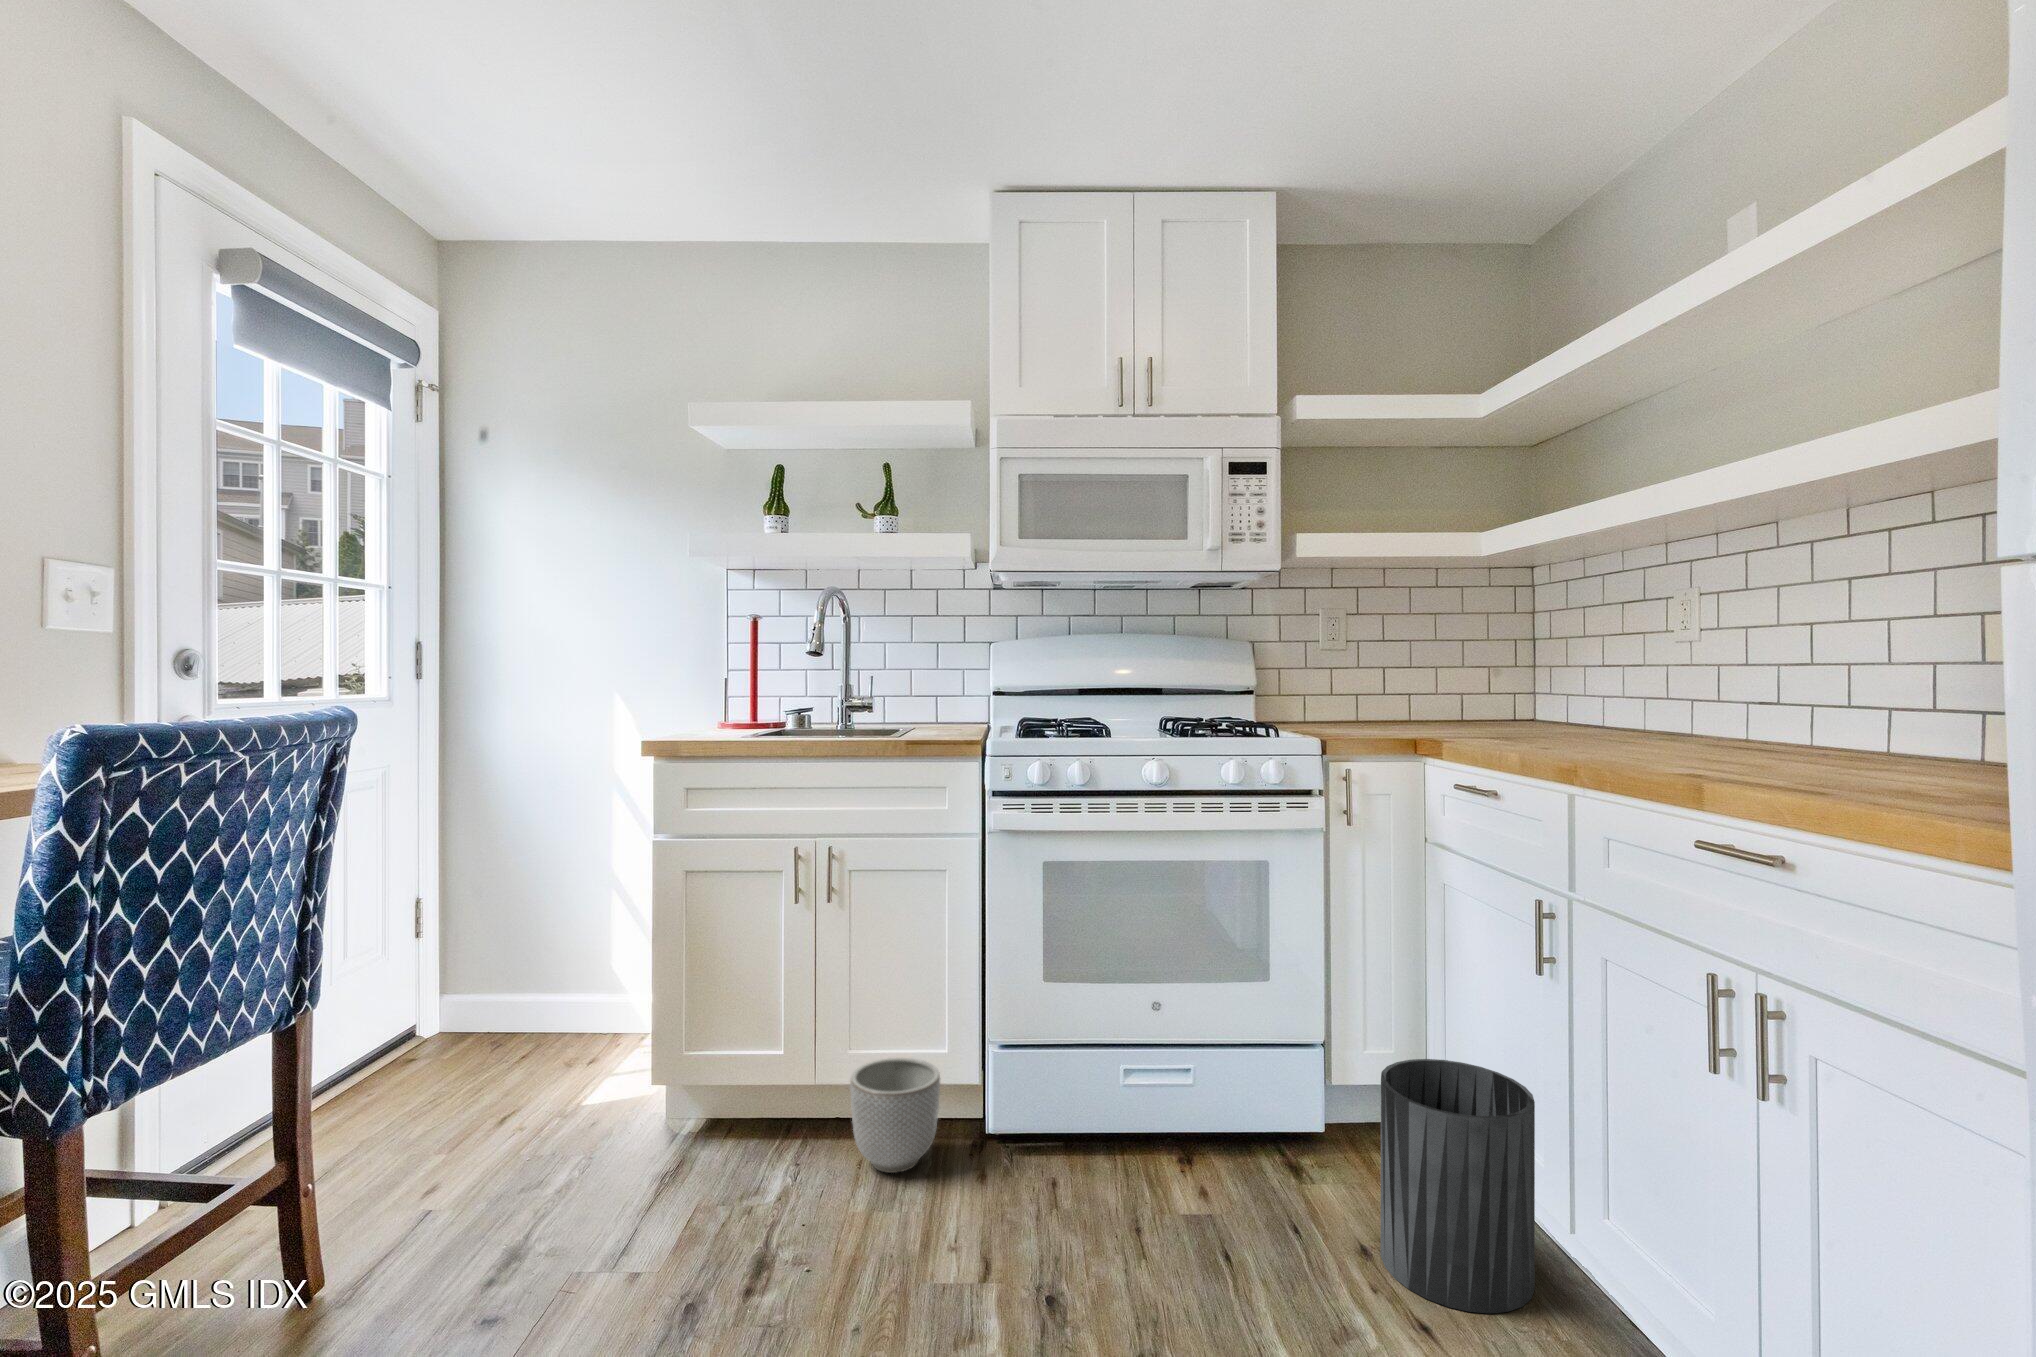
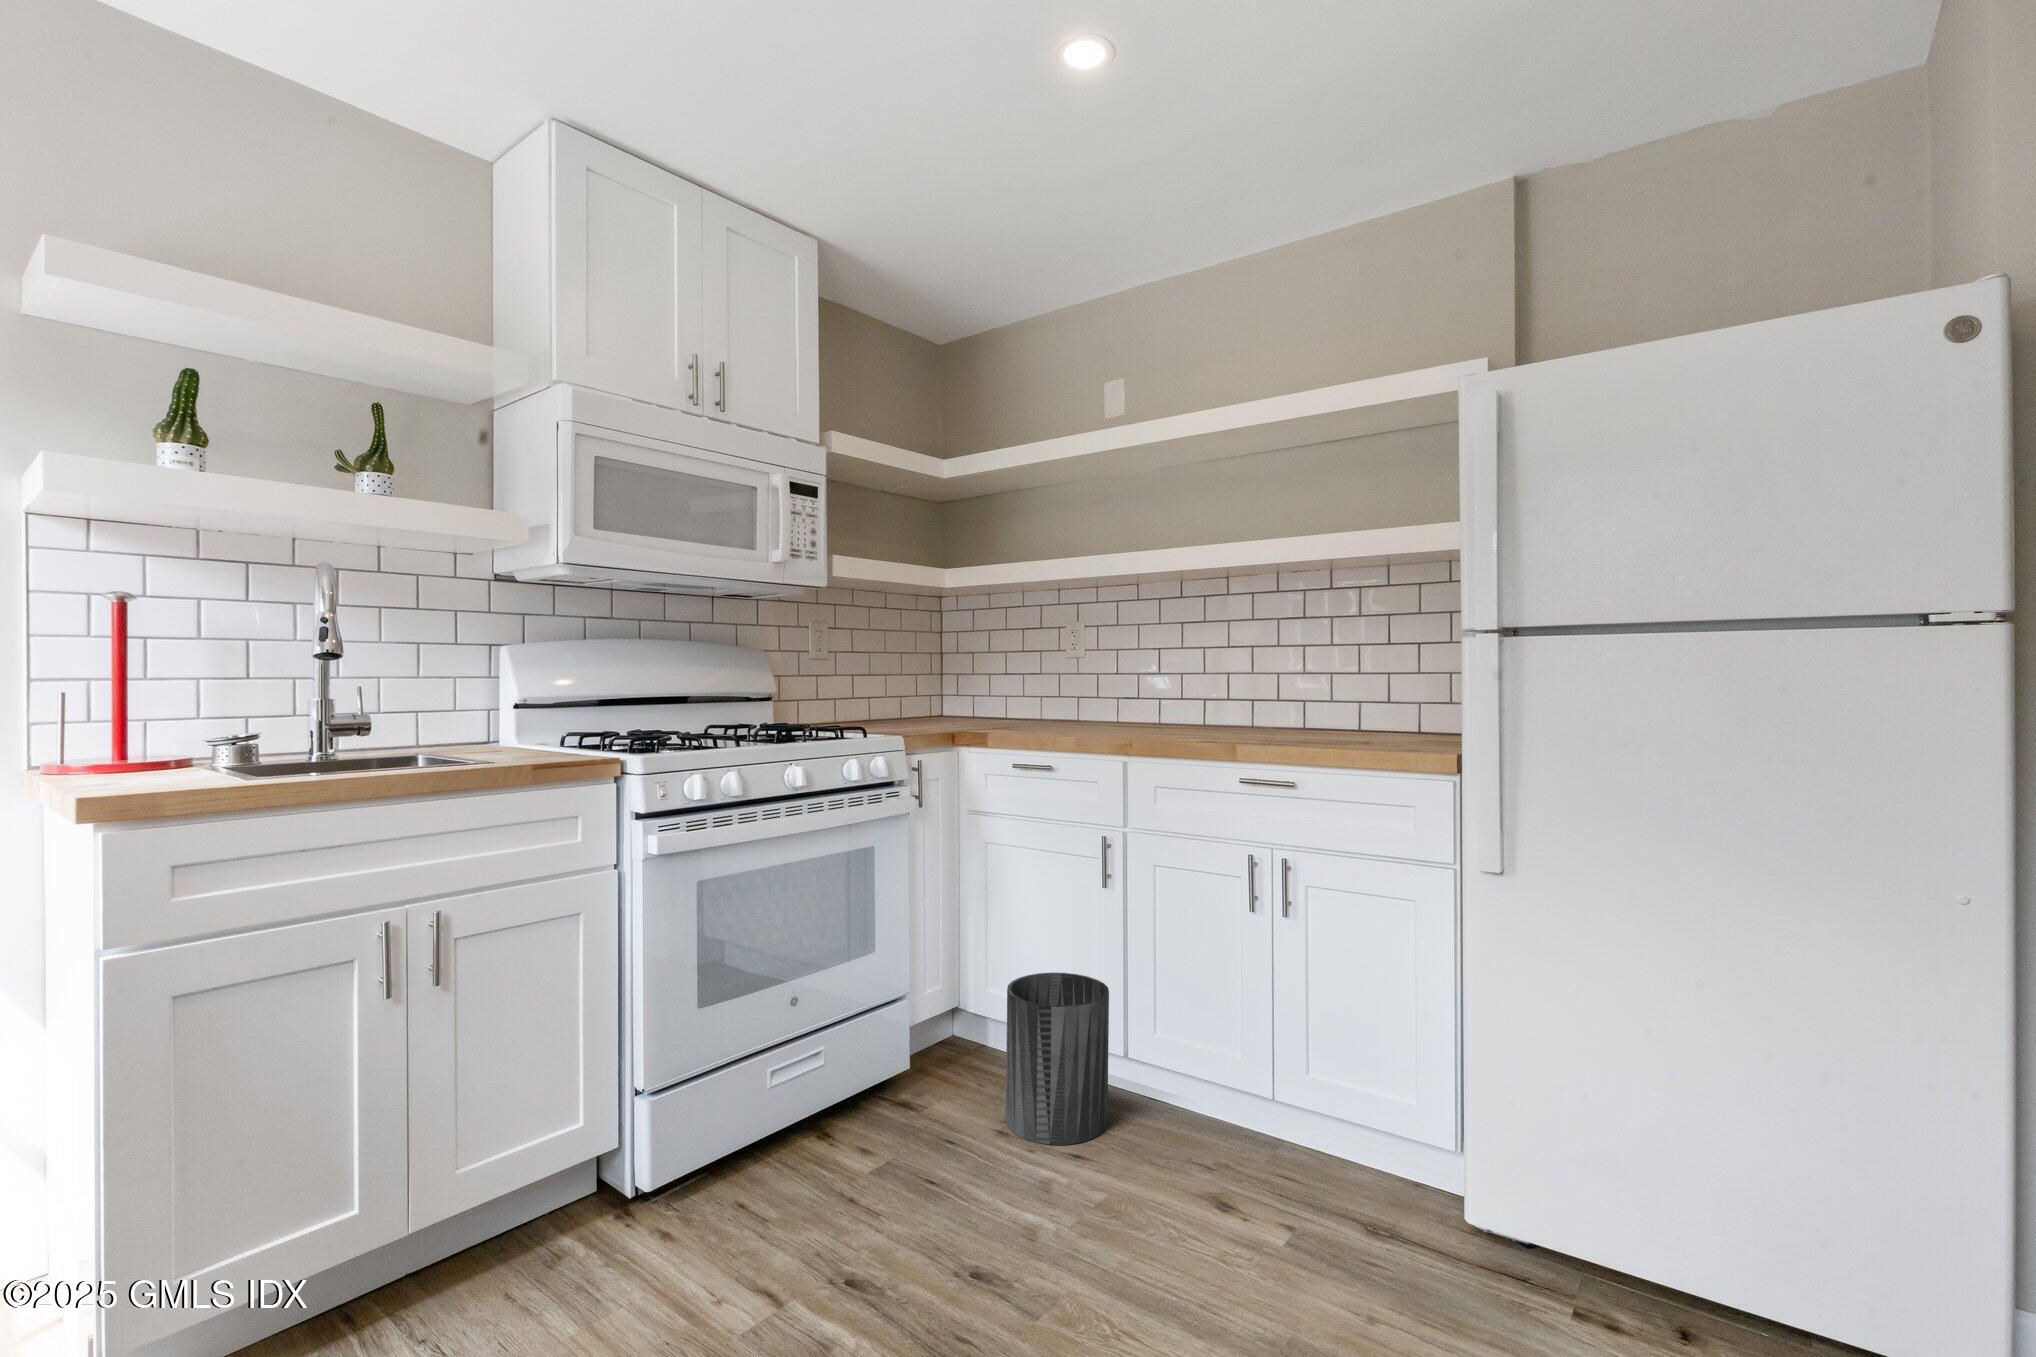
planter: present [850,1058,940,1173] -> none [491,1138,609,1283]

